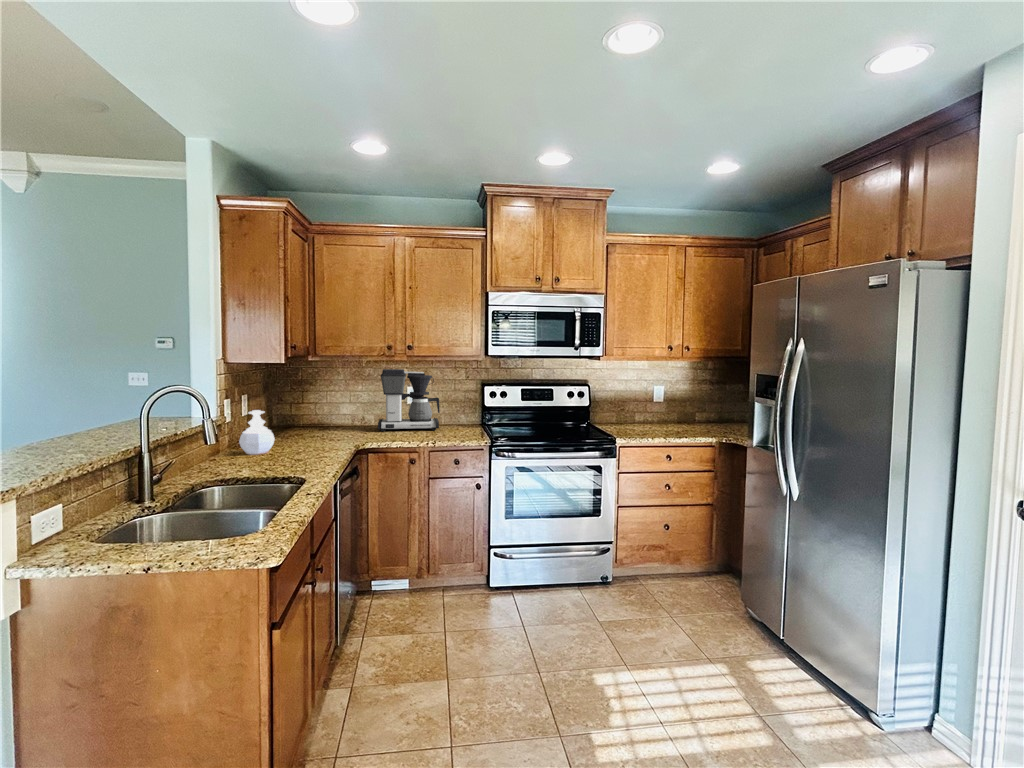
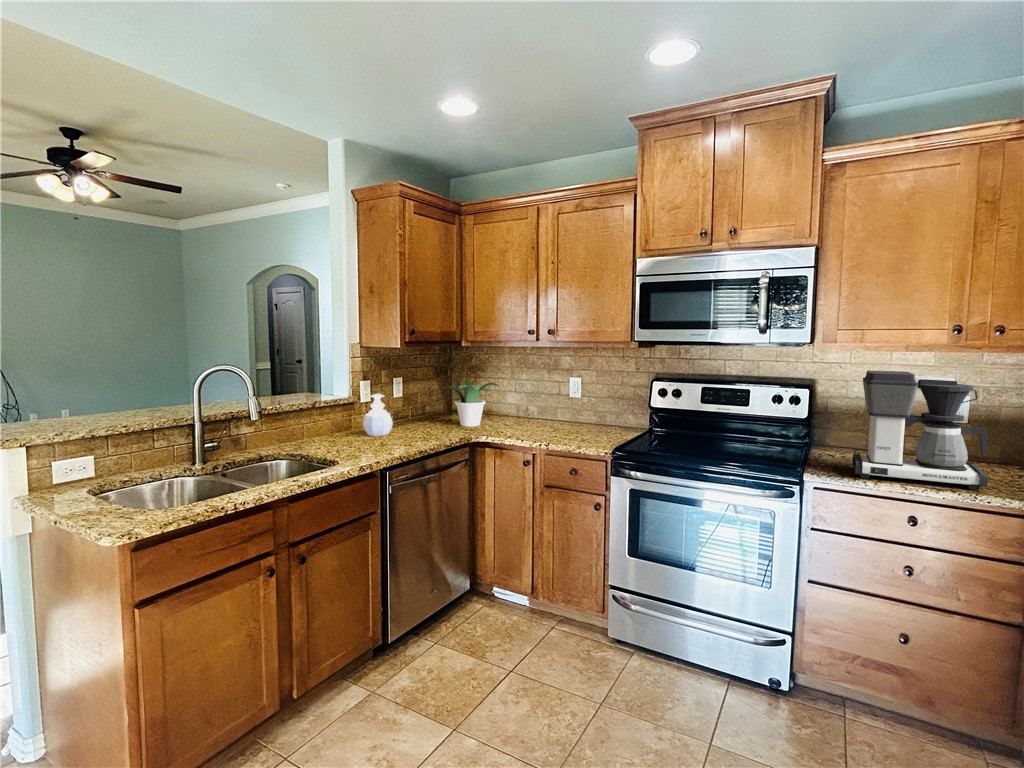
coffee maker: present [378,369,440,431] -> present [852,371,988,490]
potted plant: none [301,394,356,437] -> present [444,381,499,427]

